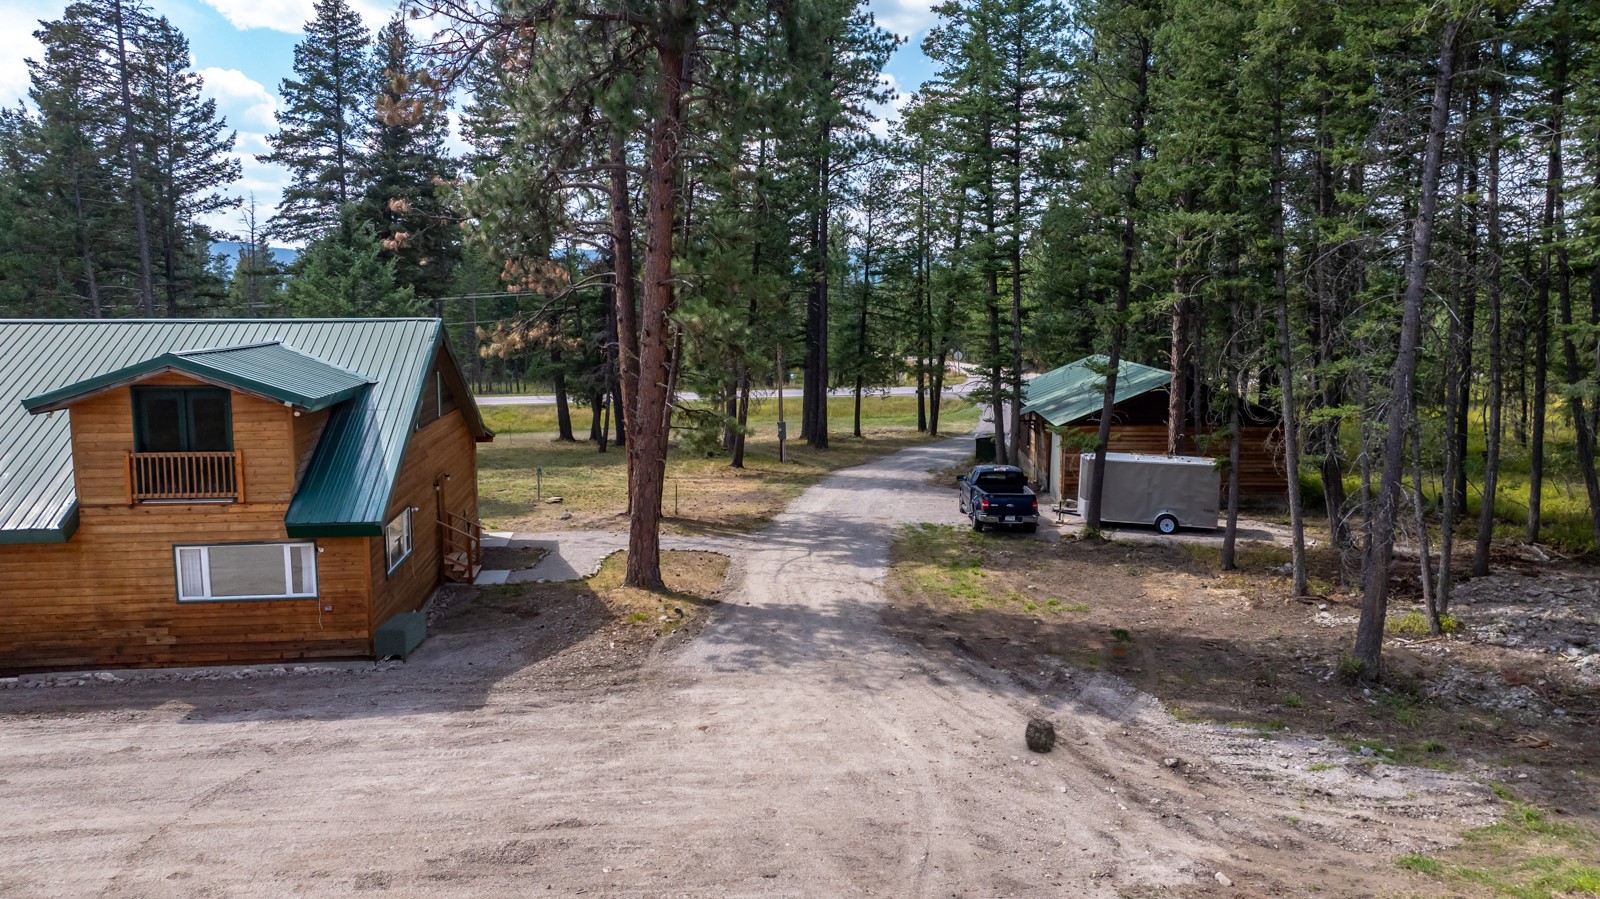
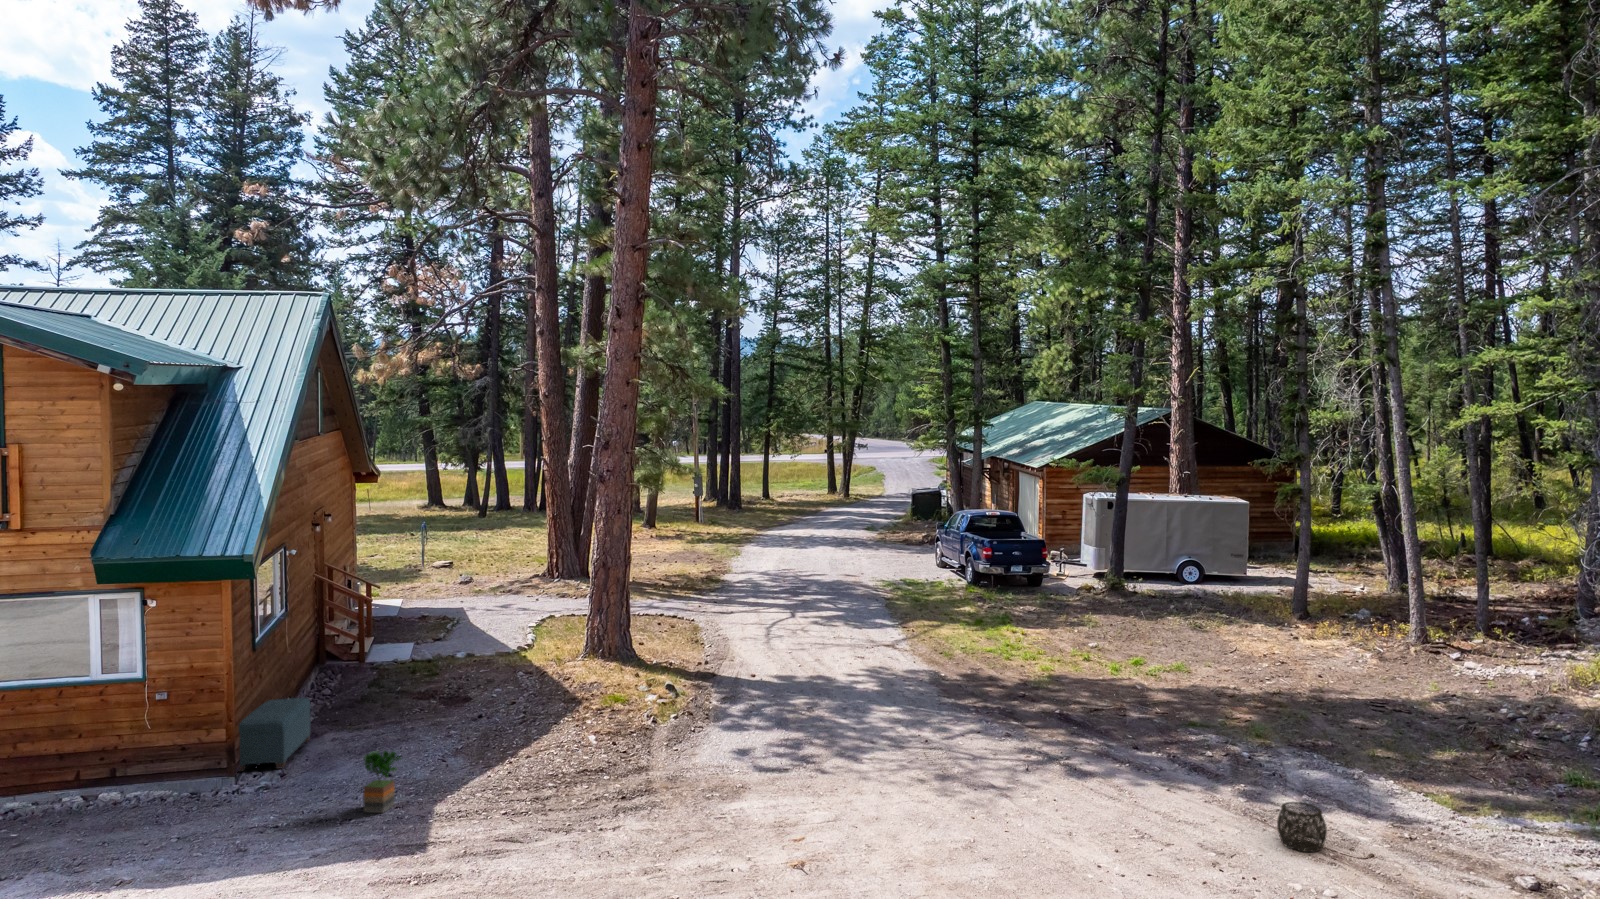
potted tree: present [1110,629,1132,663] -> present [364,751,400,813]

